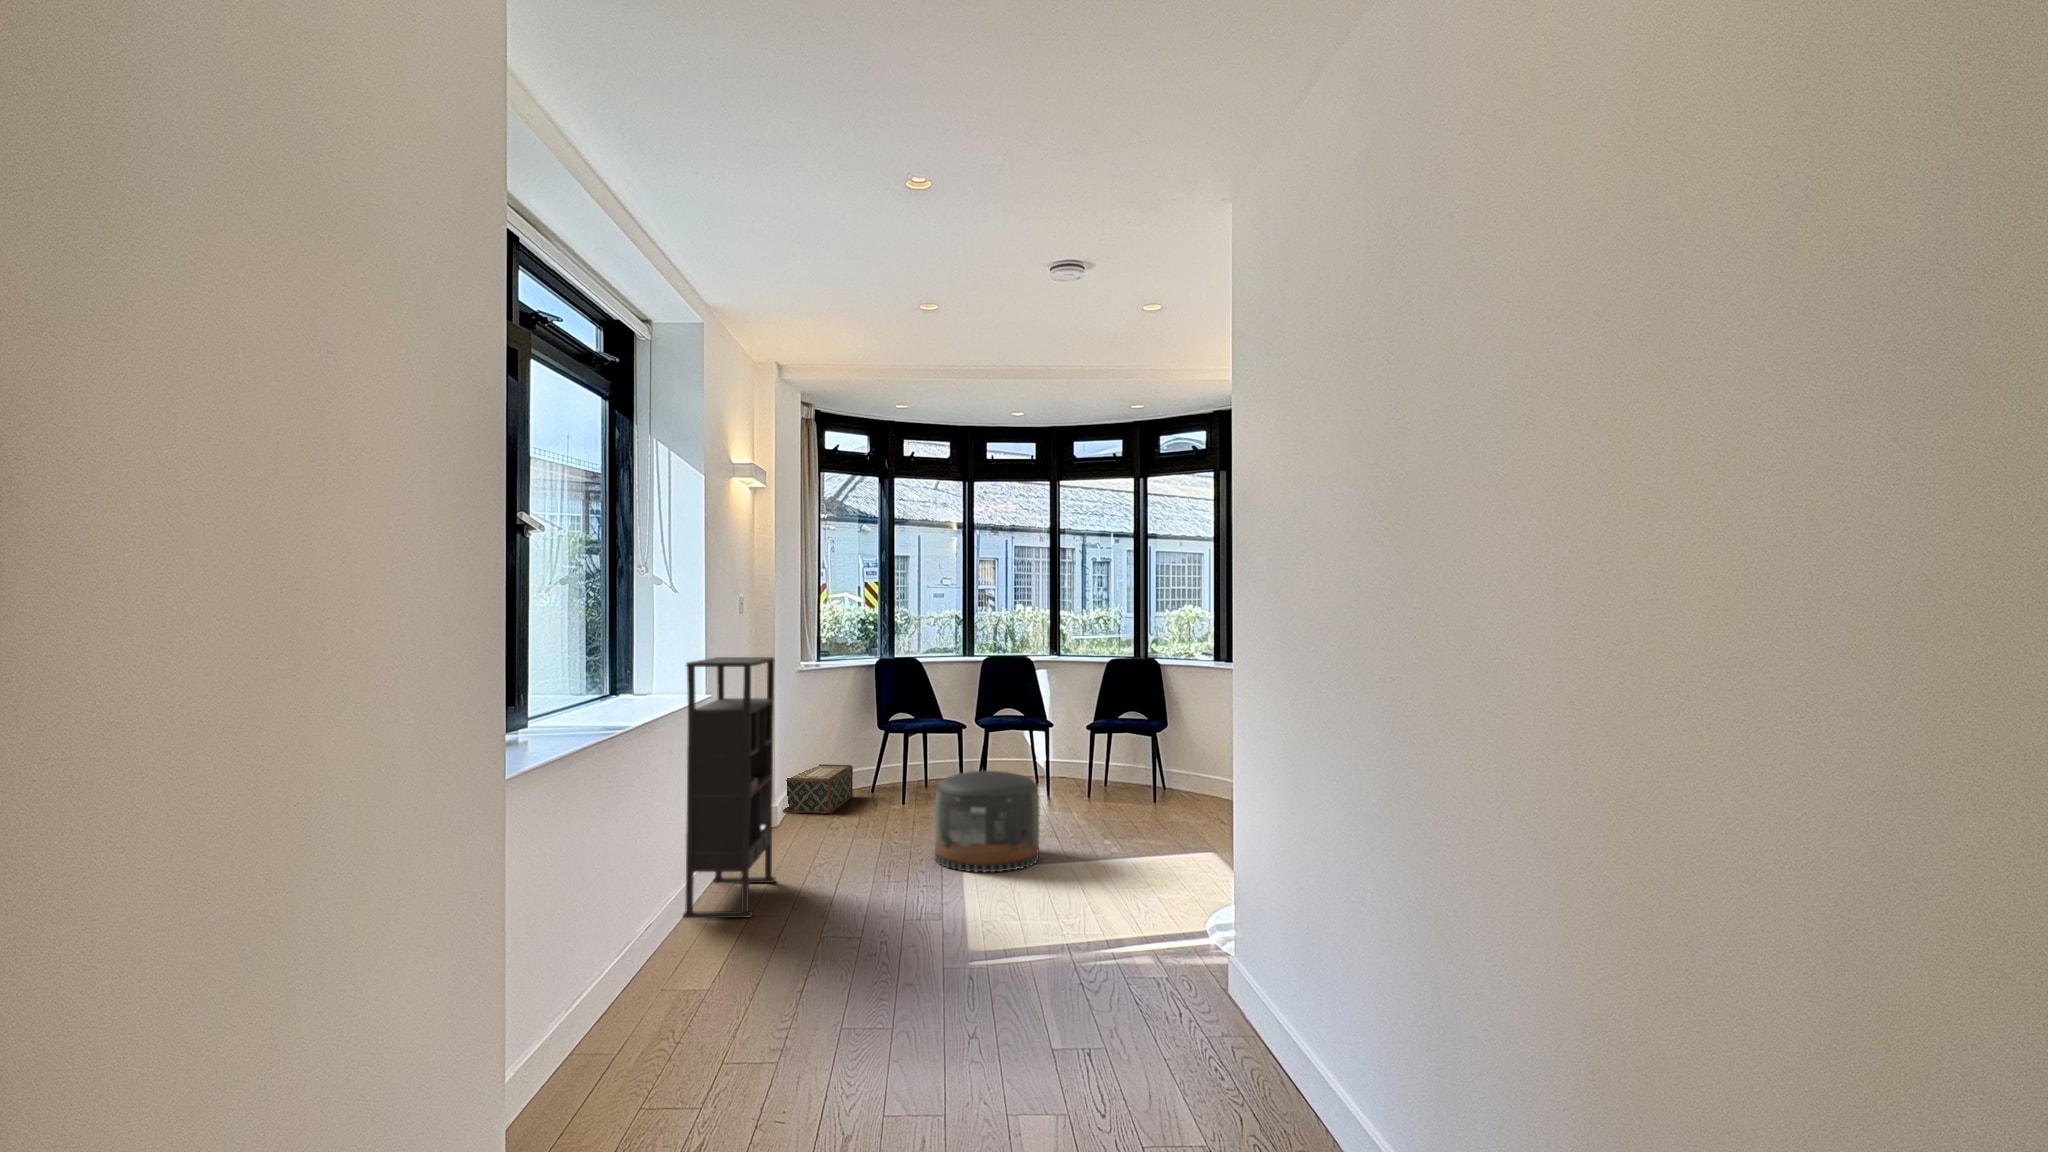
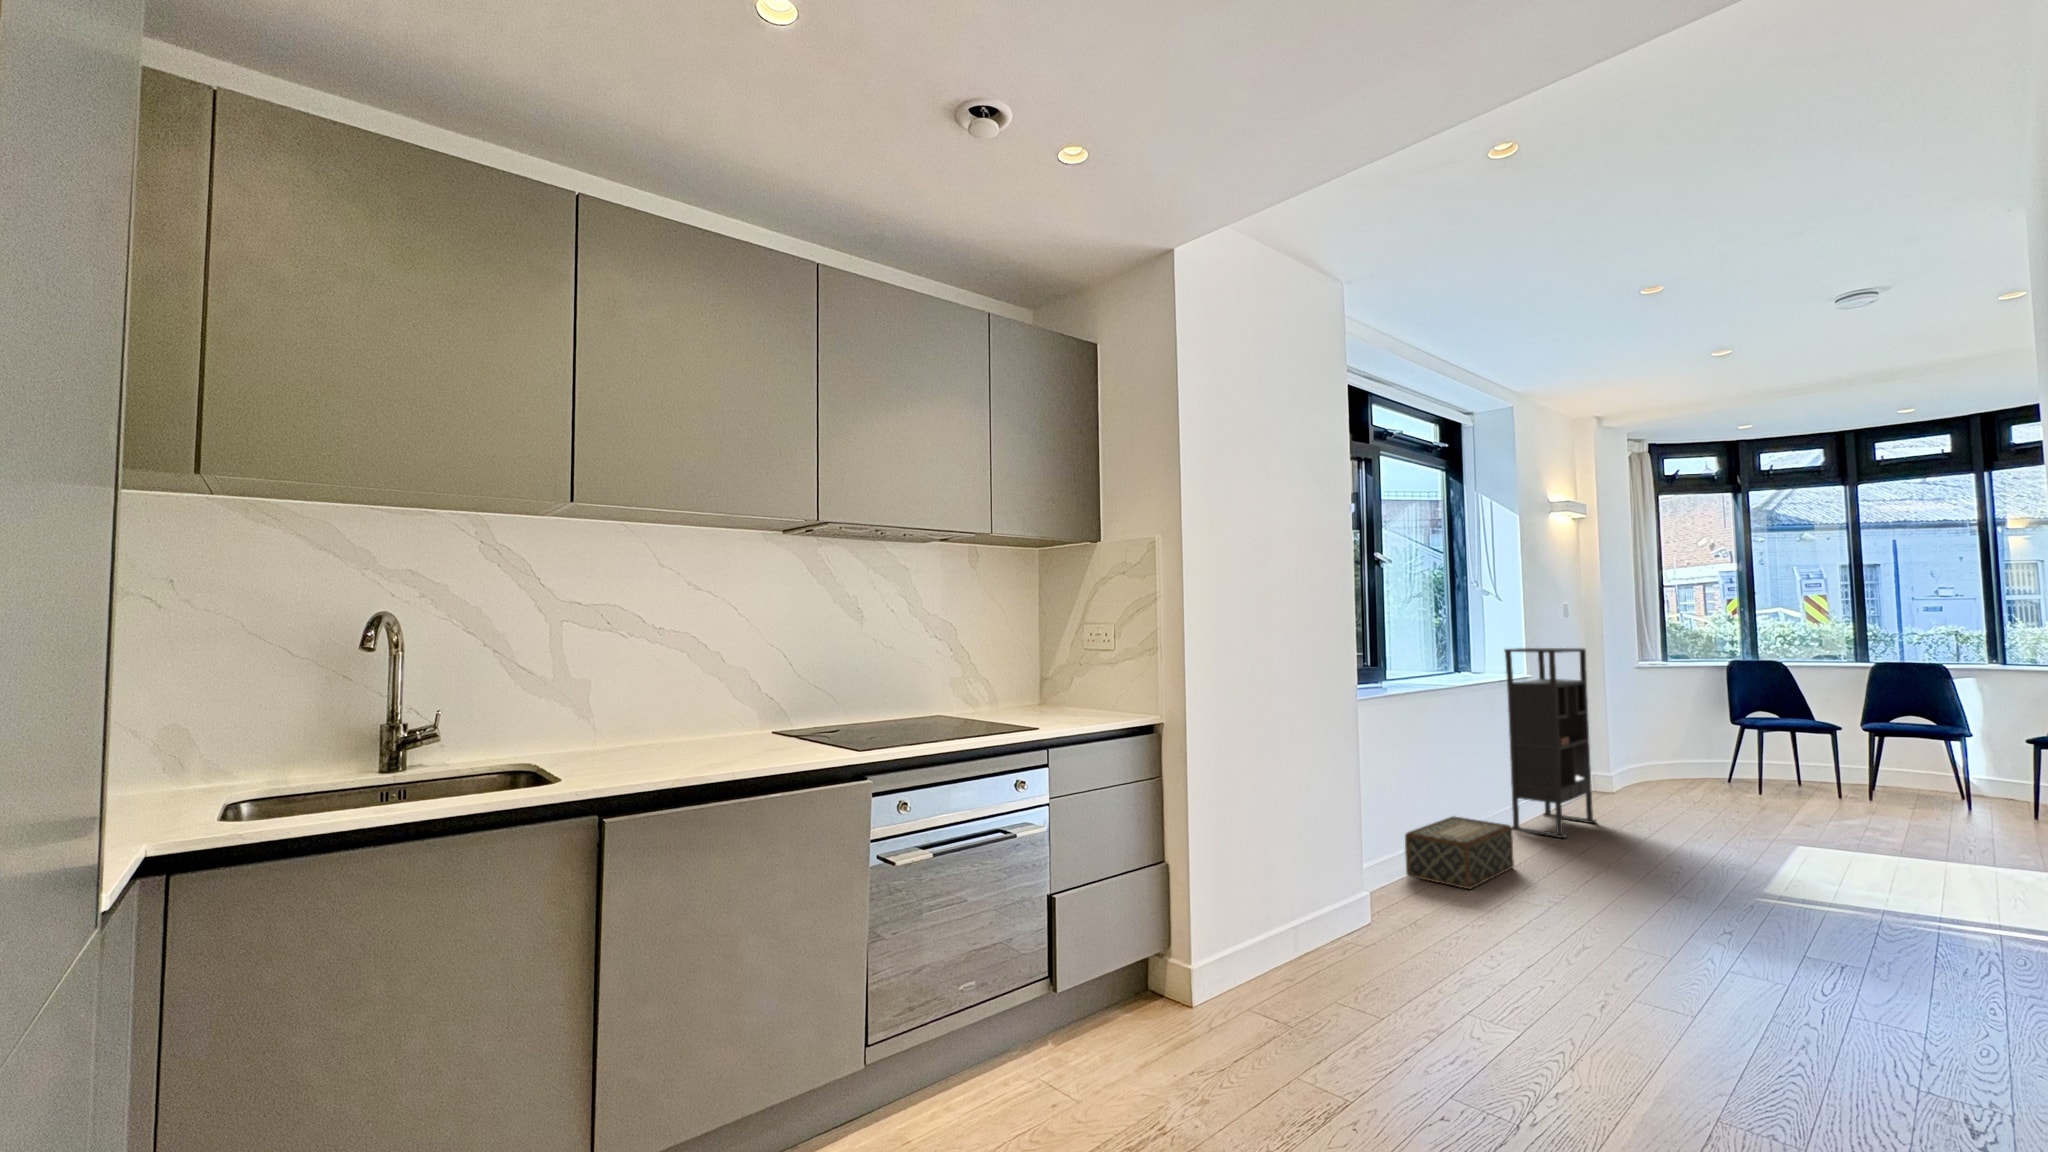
woven basket: present [783,764,853,814] -> present [1405,816,1514,889]
pouf: present [935,771,1039,872] -> none [1764,760,1900,855]

